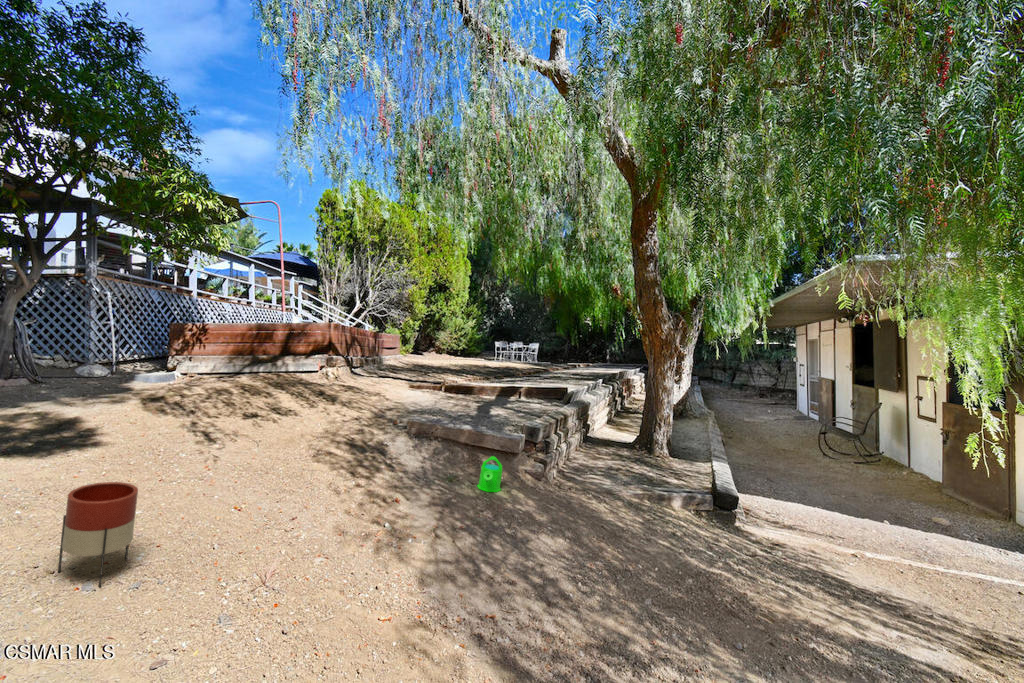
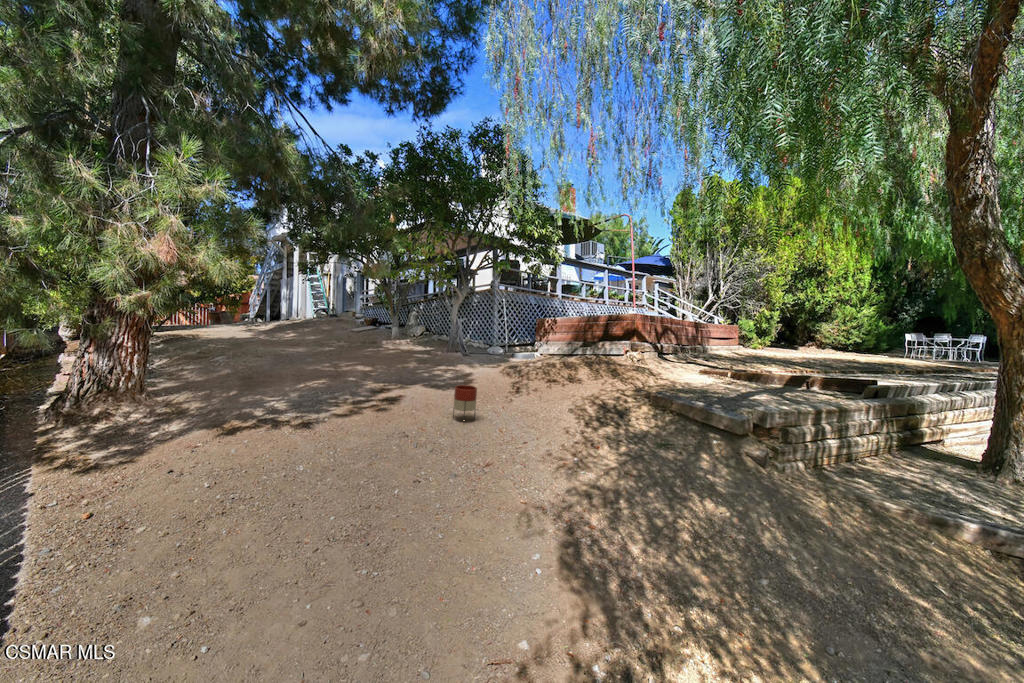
watering can: present [477,456,503,492] -> none [671,408,690,433]

